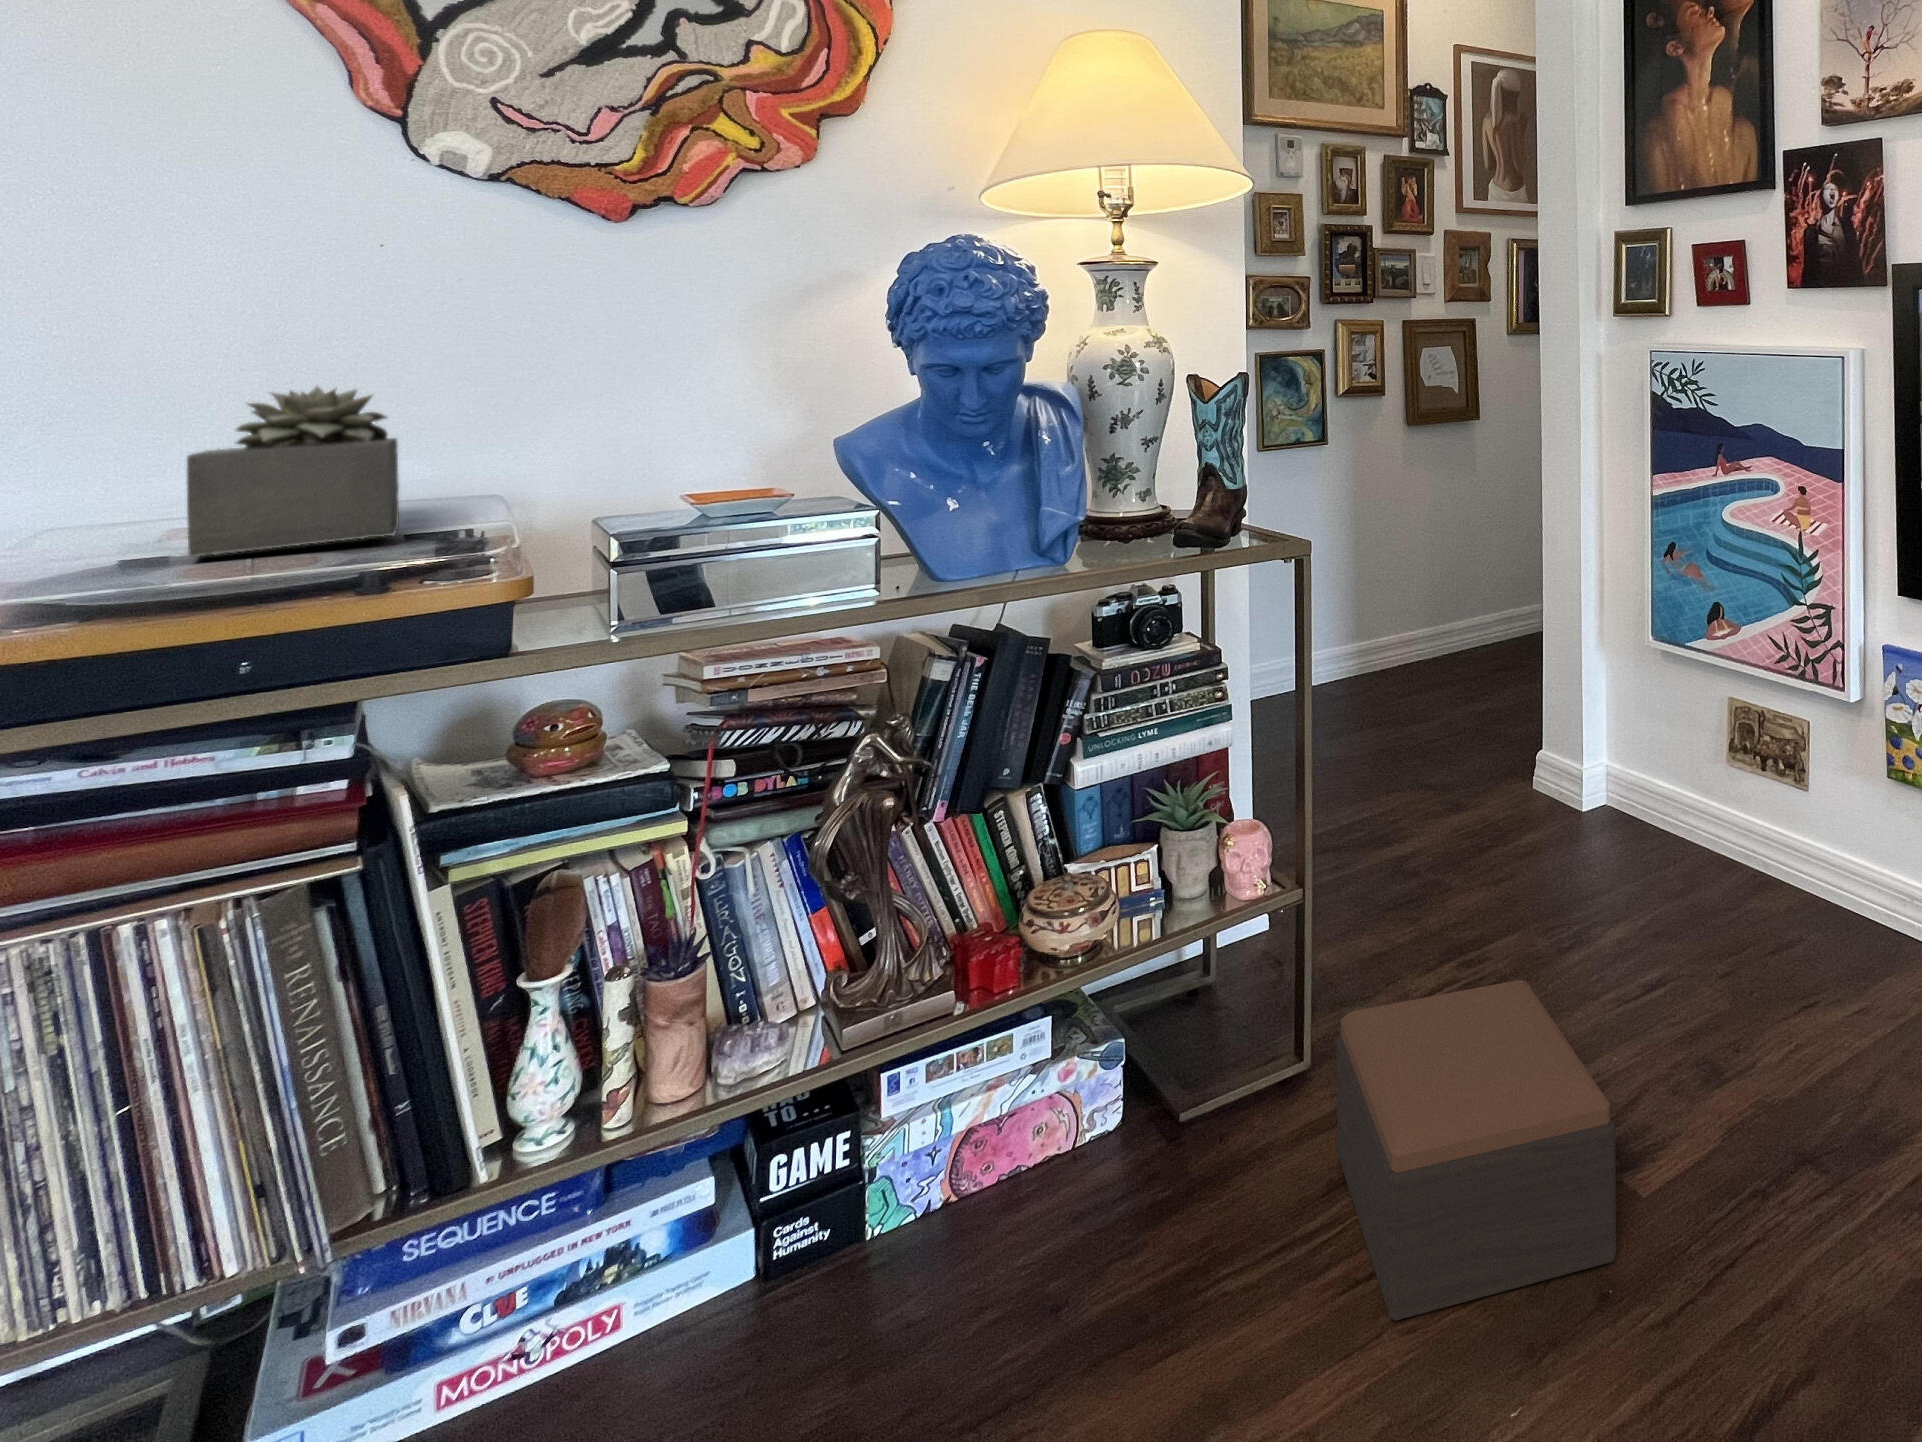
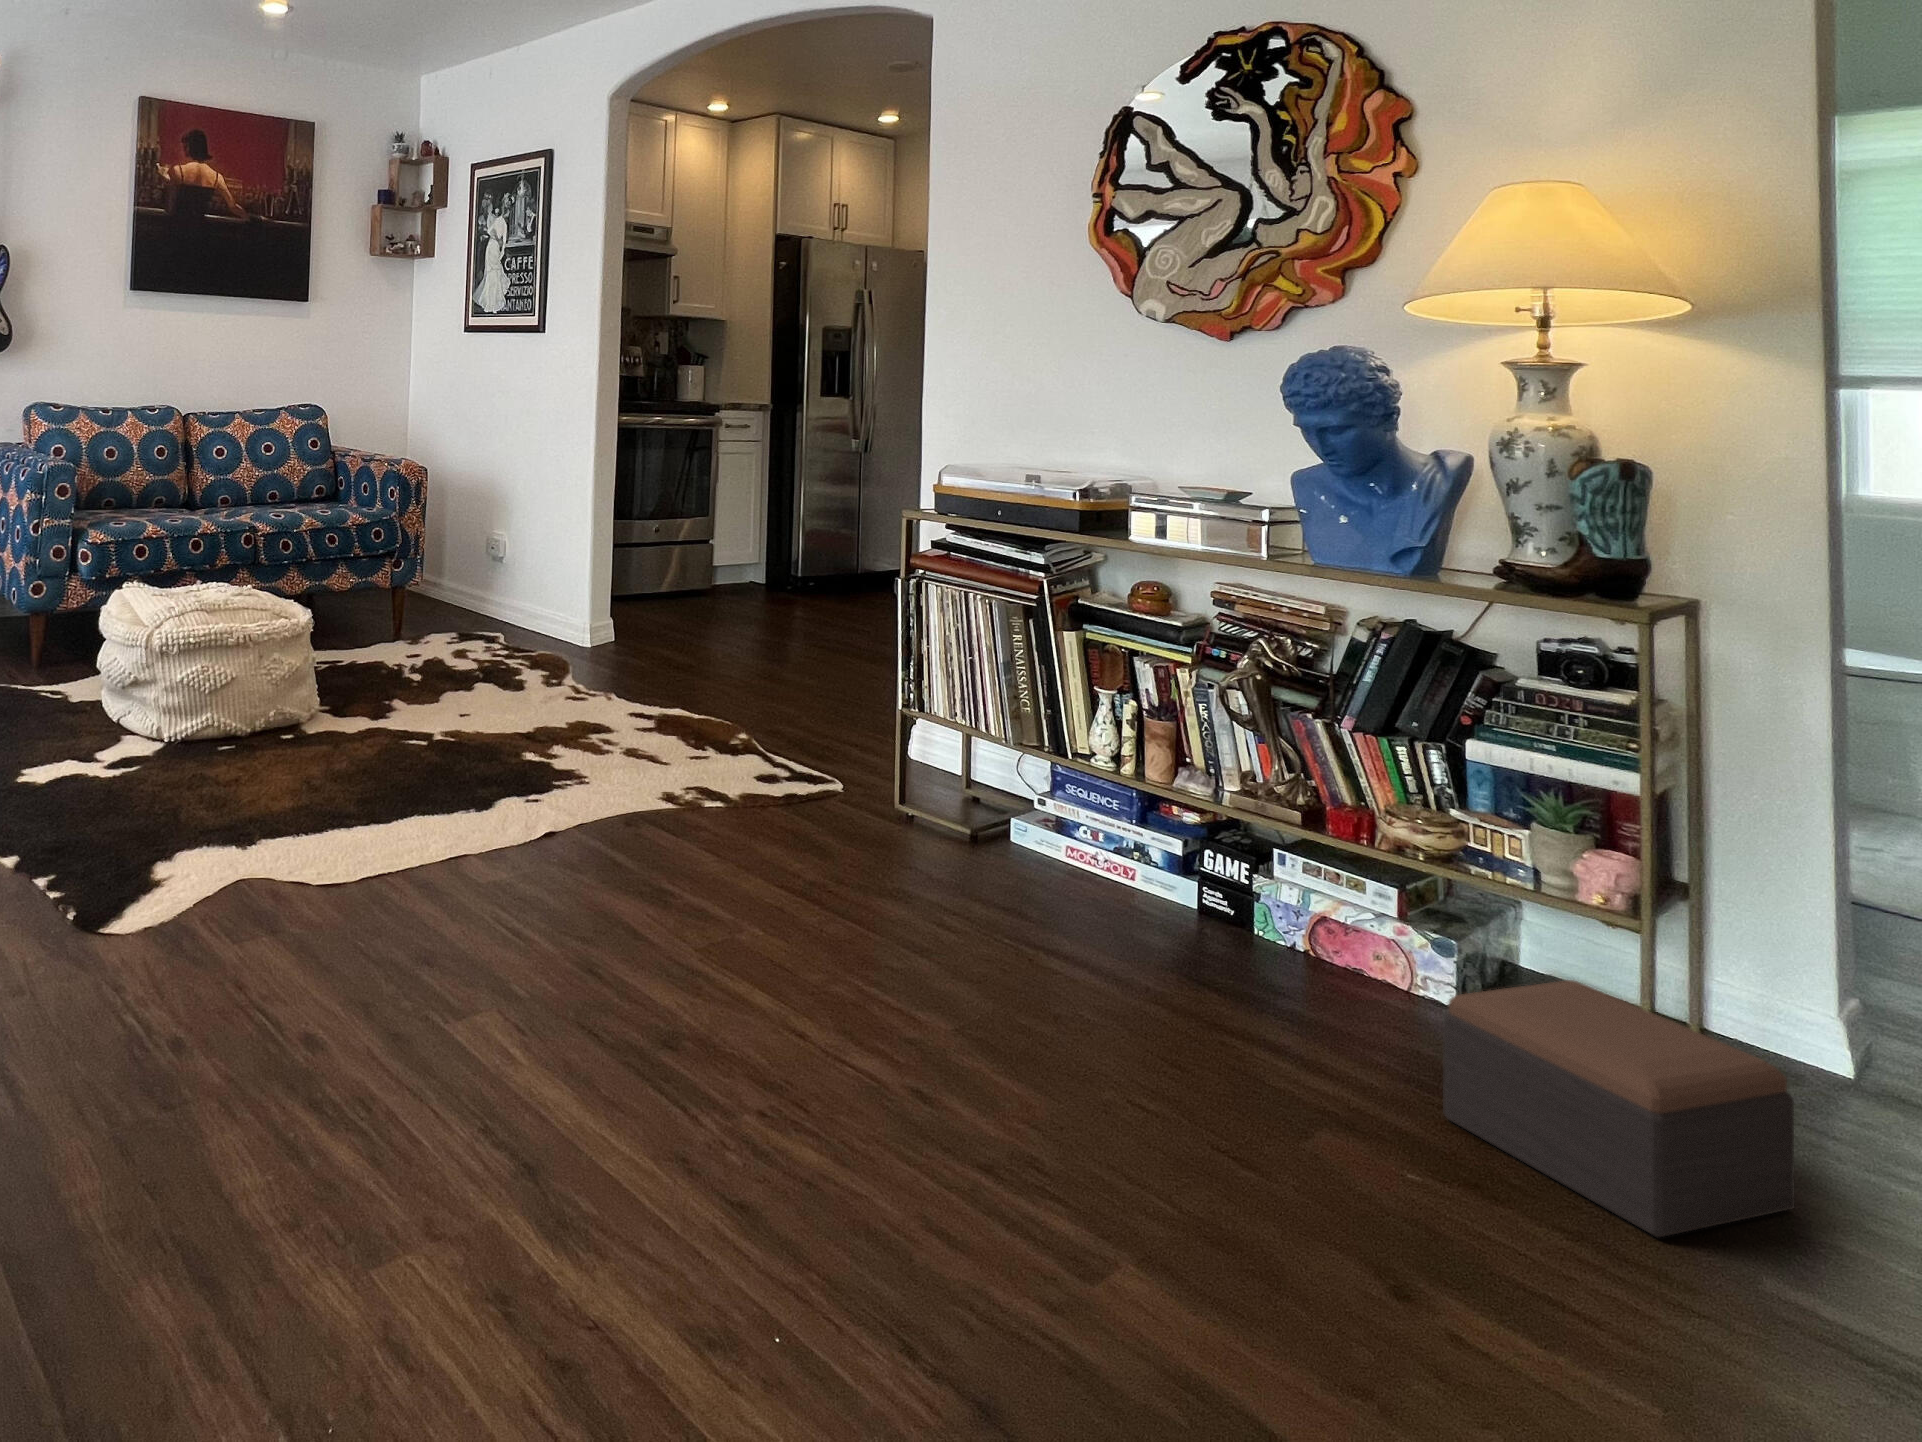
succulent plant: present [186,387,399,557] -> none [1018,418,1101,485]

